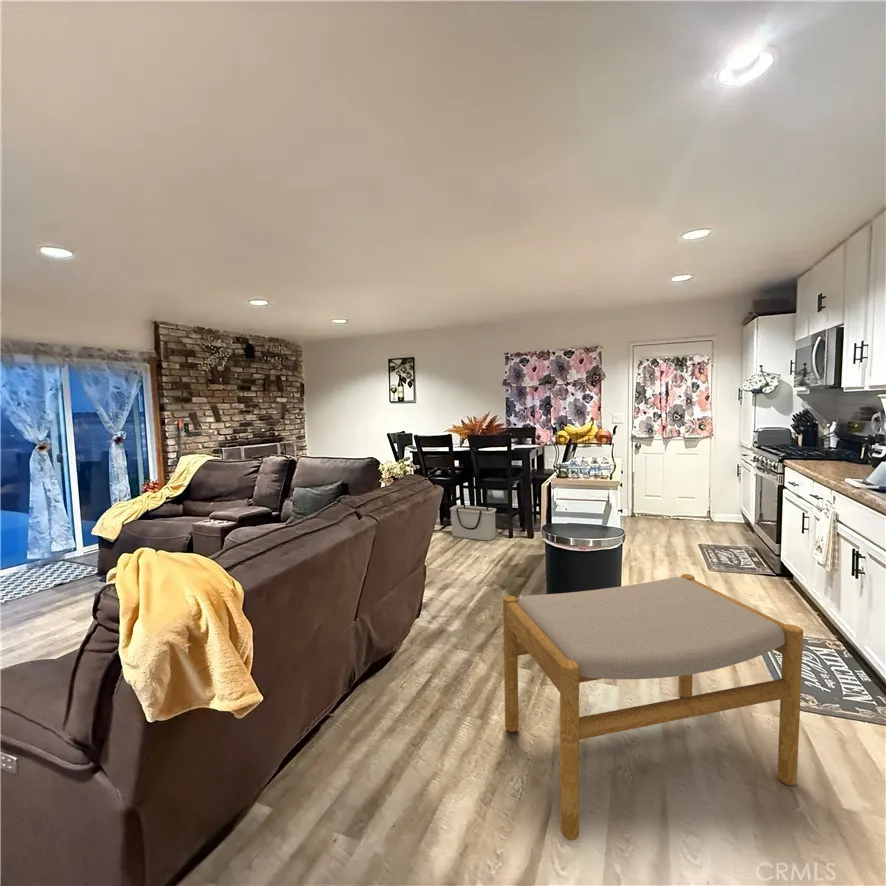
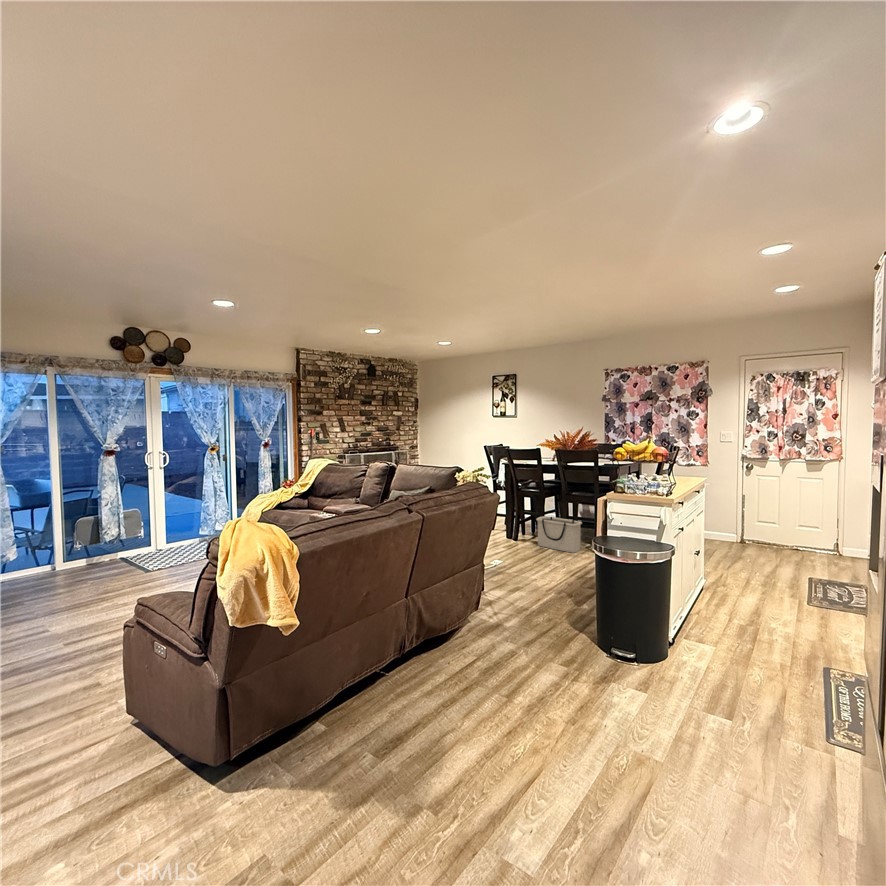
footstool: present [503,574,803,840] -> none [525,588,811,809]

